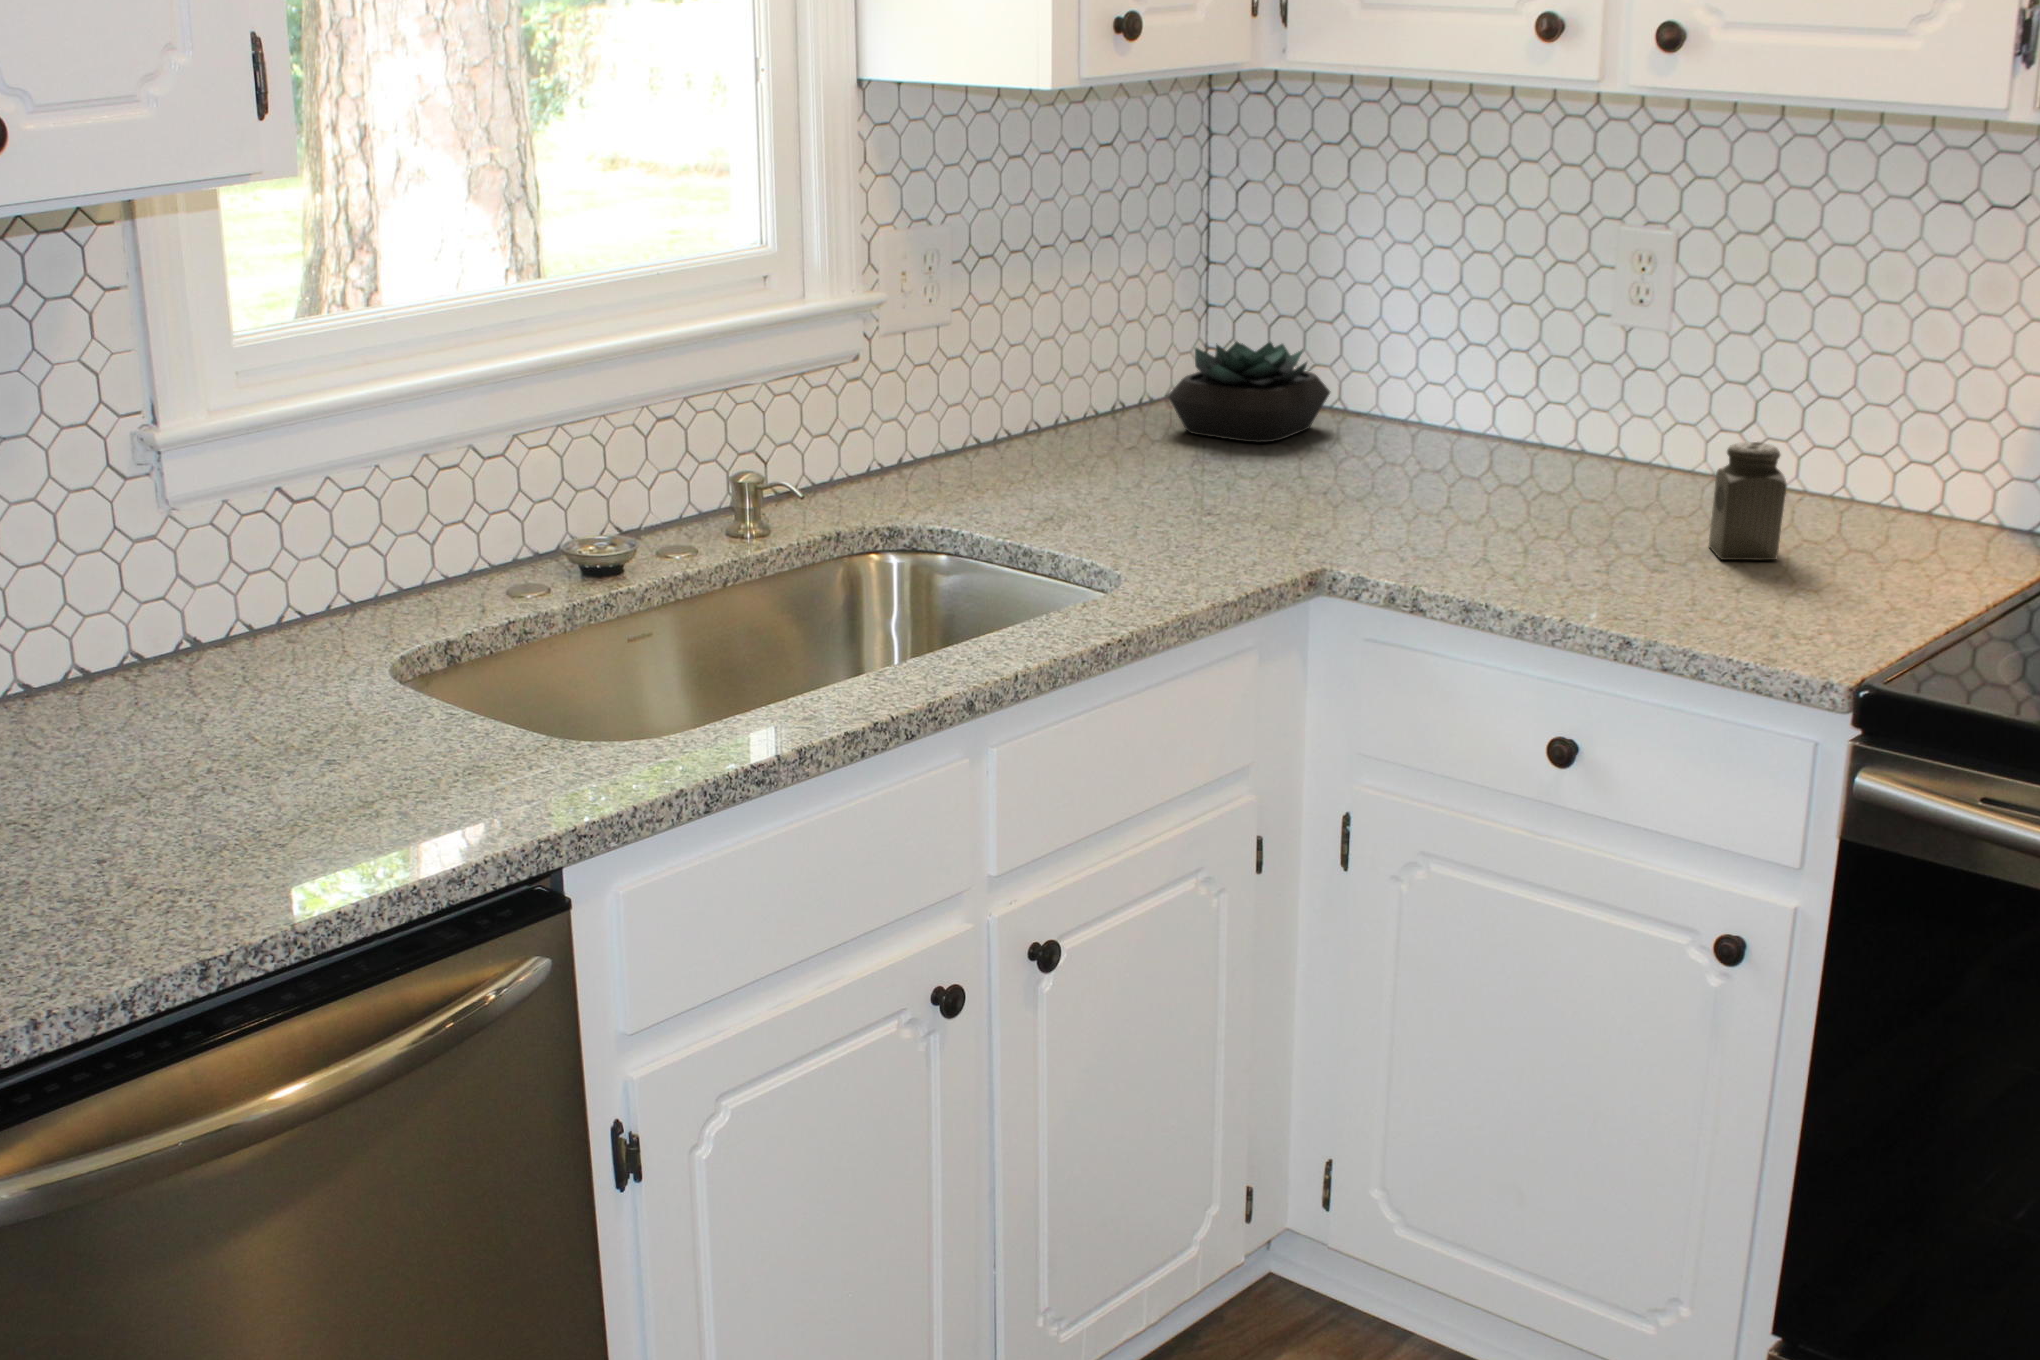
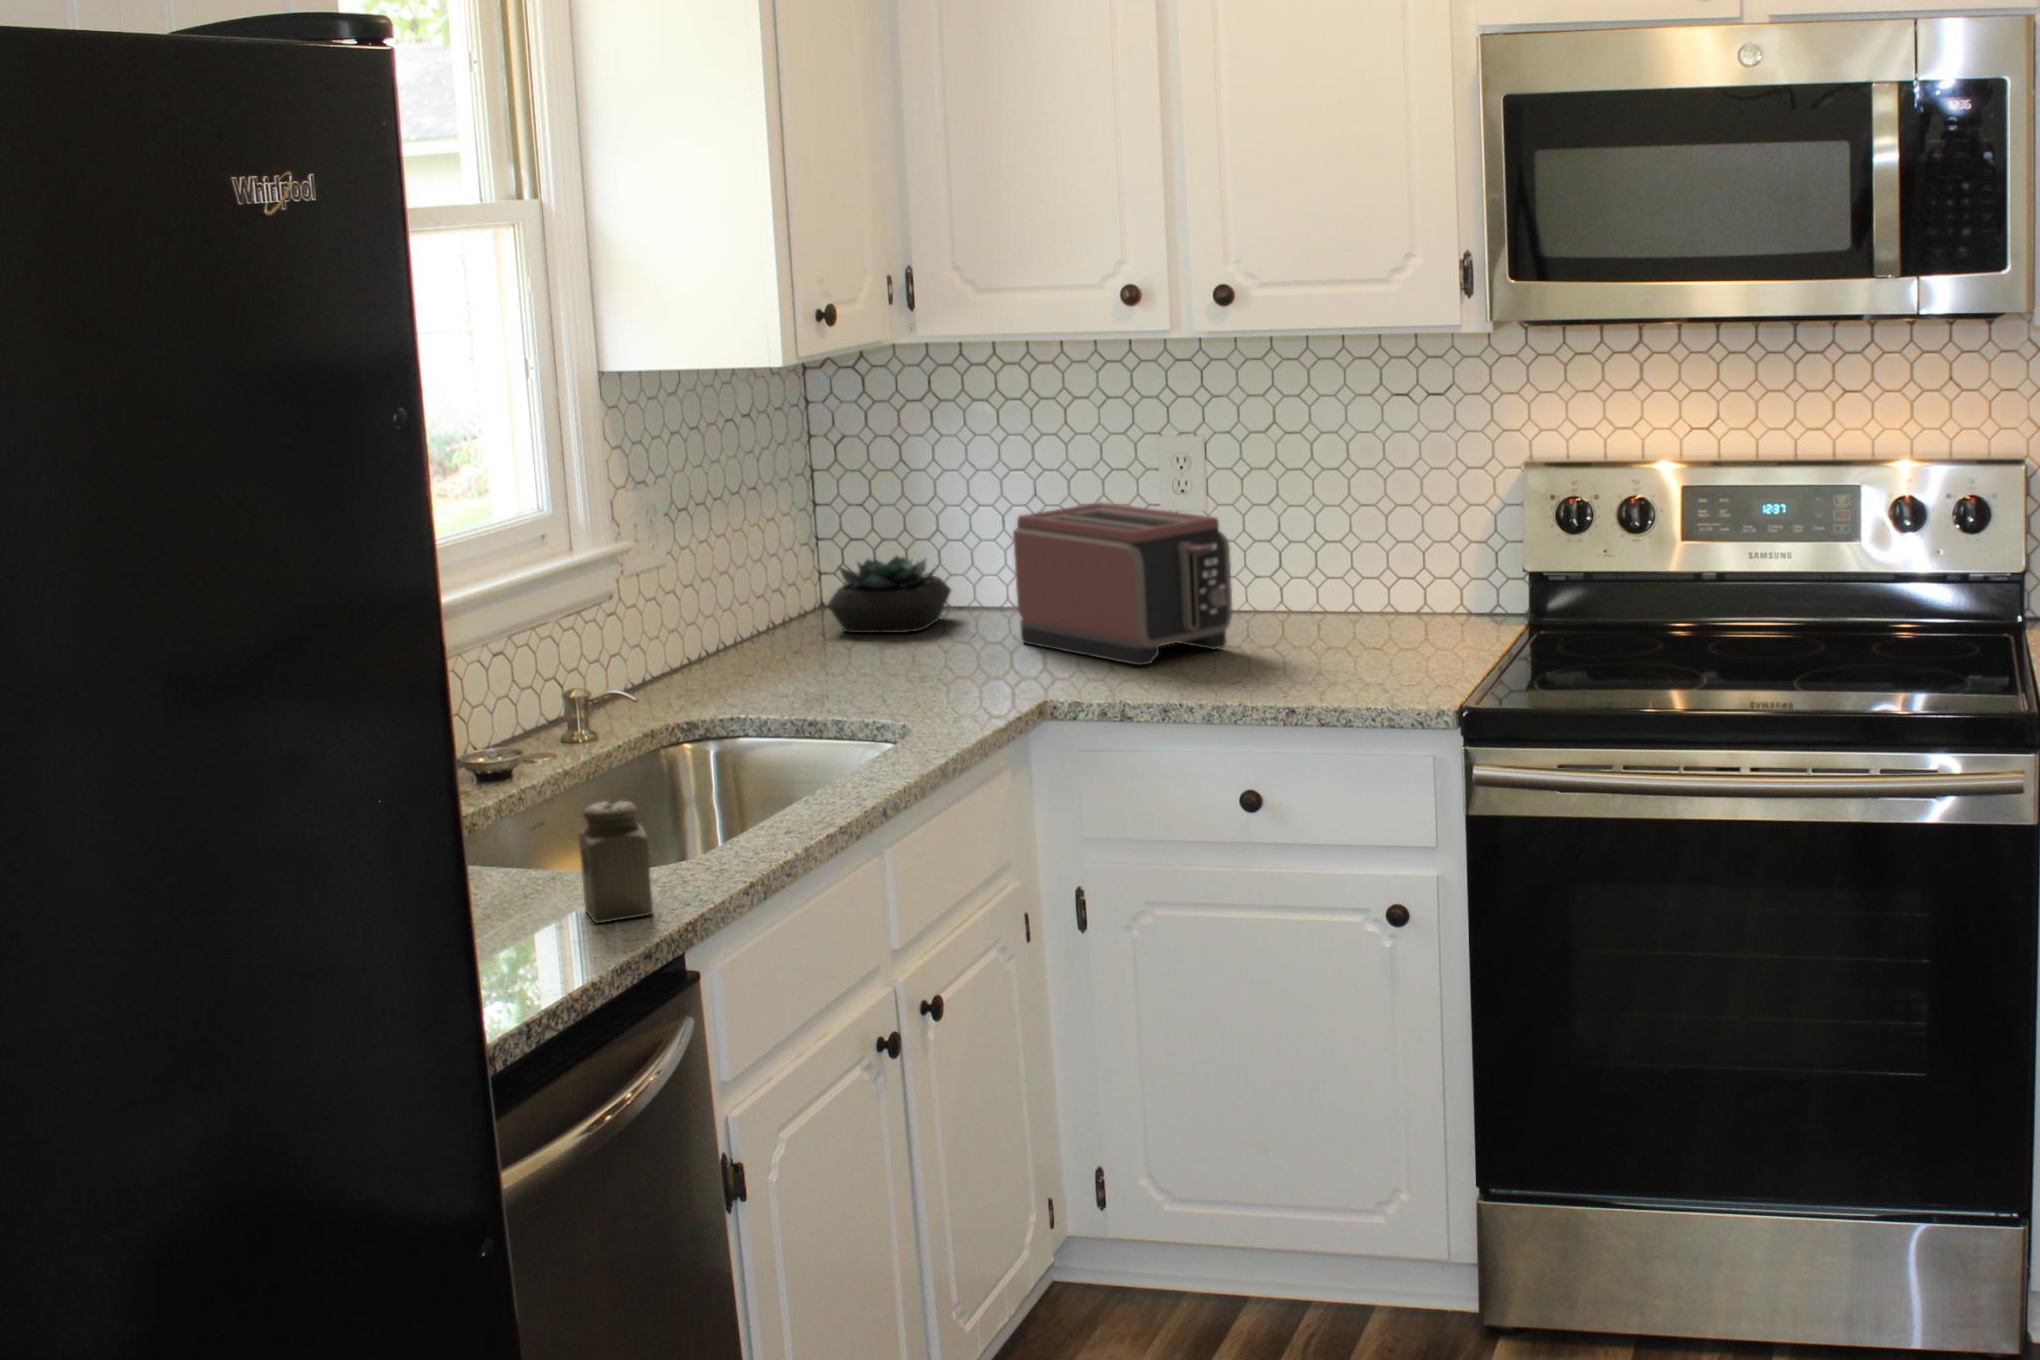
toaster: none [1370,302,1643,535] -> present [1013,503,1233,665]
salt shaker: present [1709,442,1787,560] -> present [579,800,653,923]

